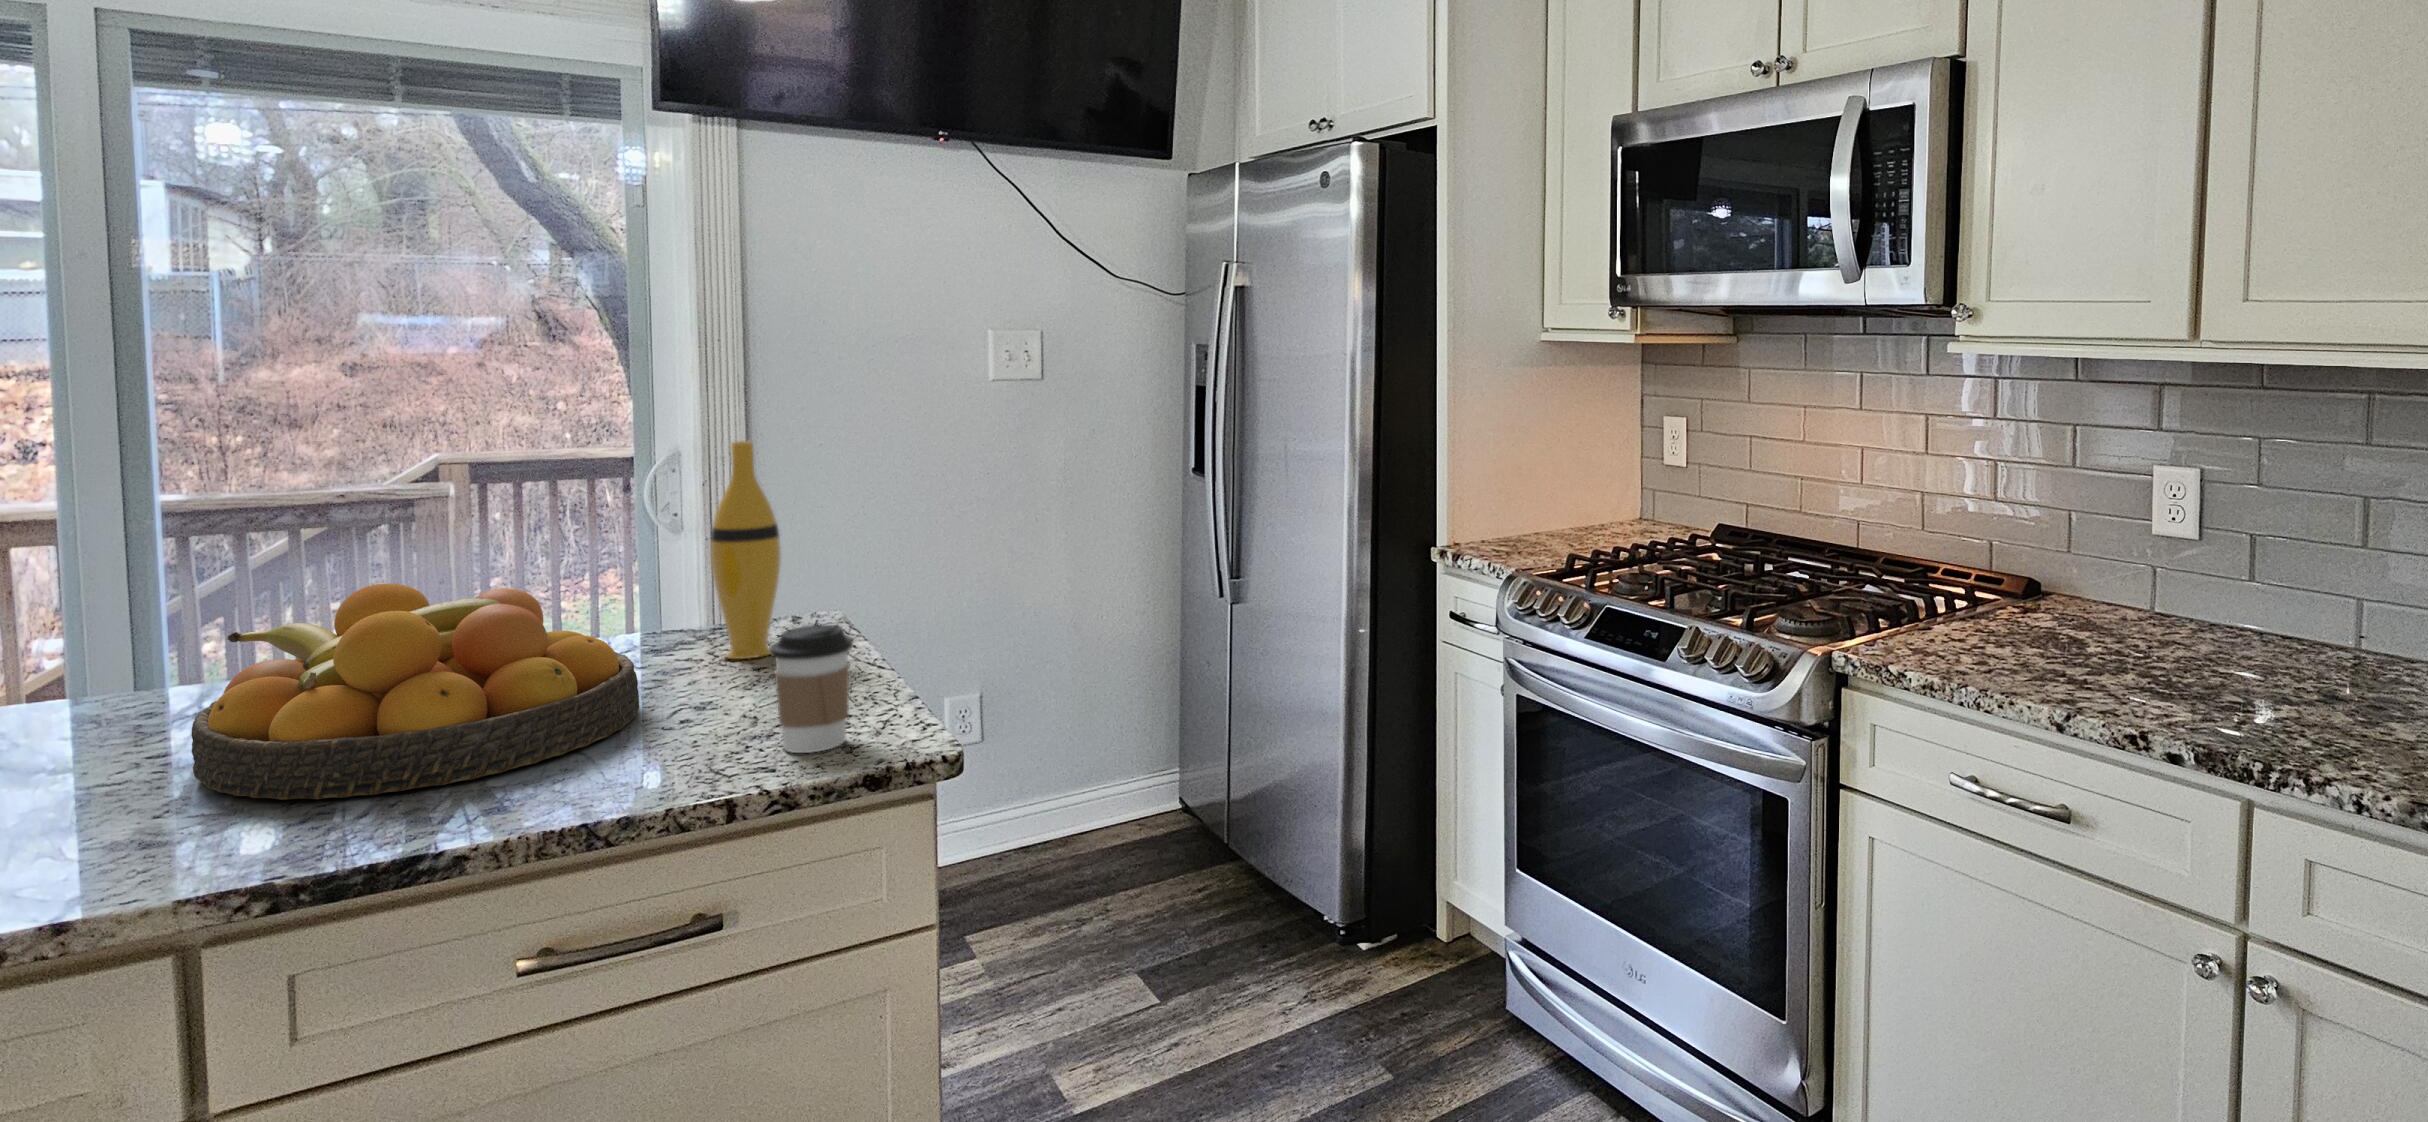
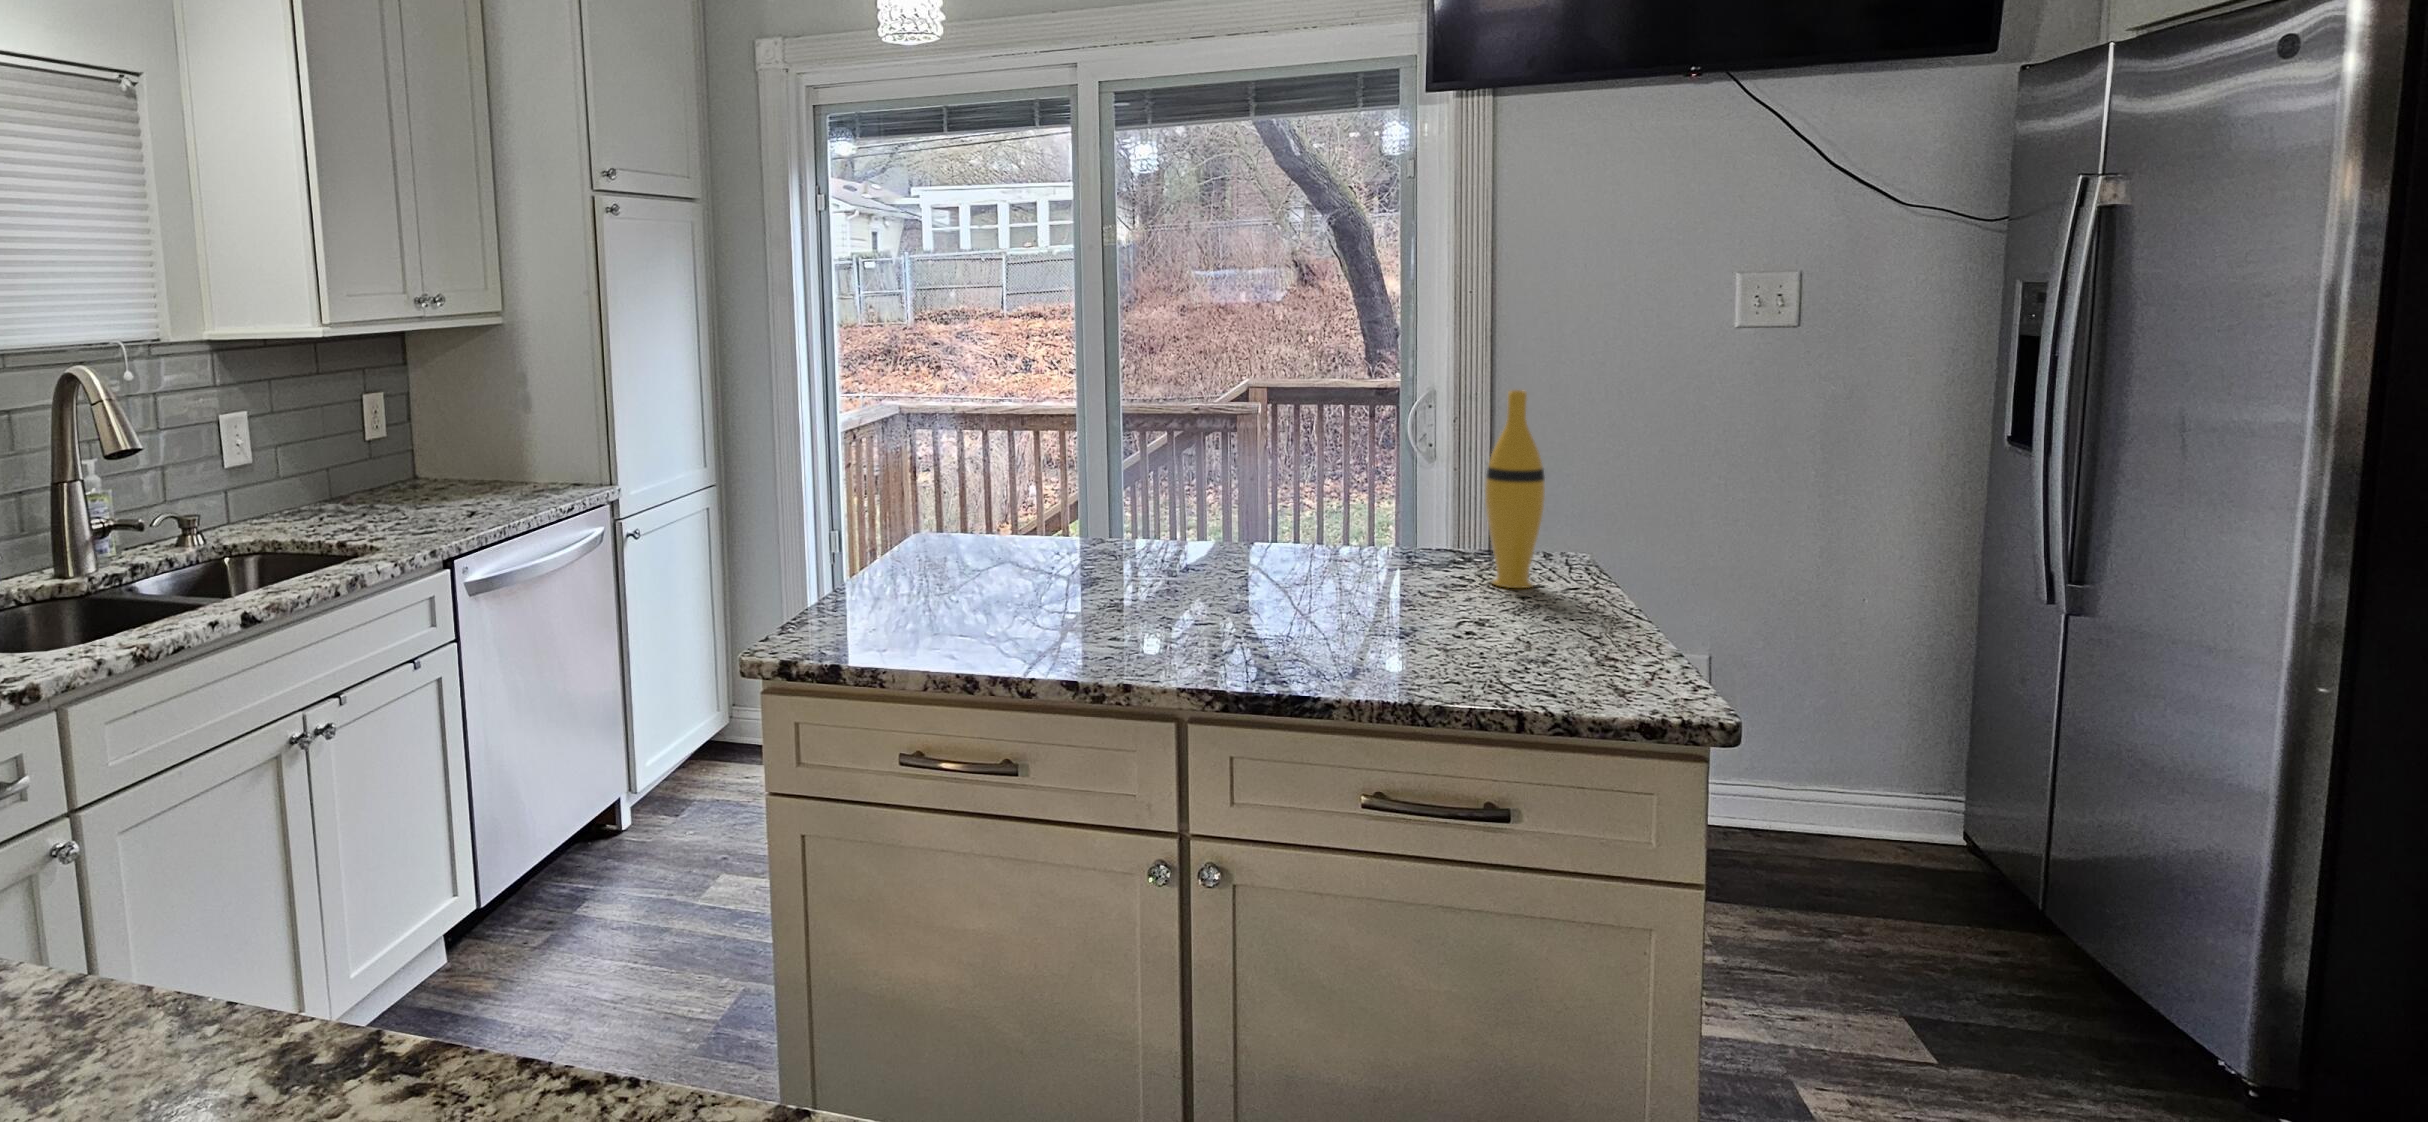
fruit bowl: present [191,584,639,800] -> none [1165,490,1433,649]
coffee cup: present [770,625,854,753] -> none [1553,569,1631,687]

